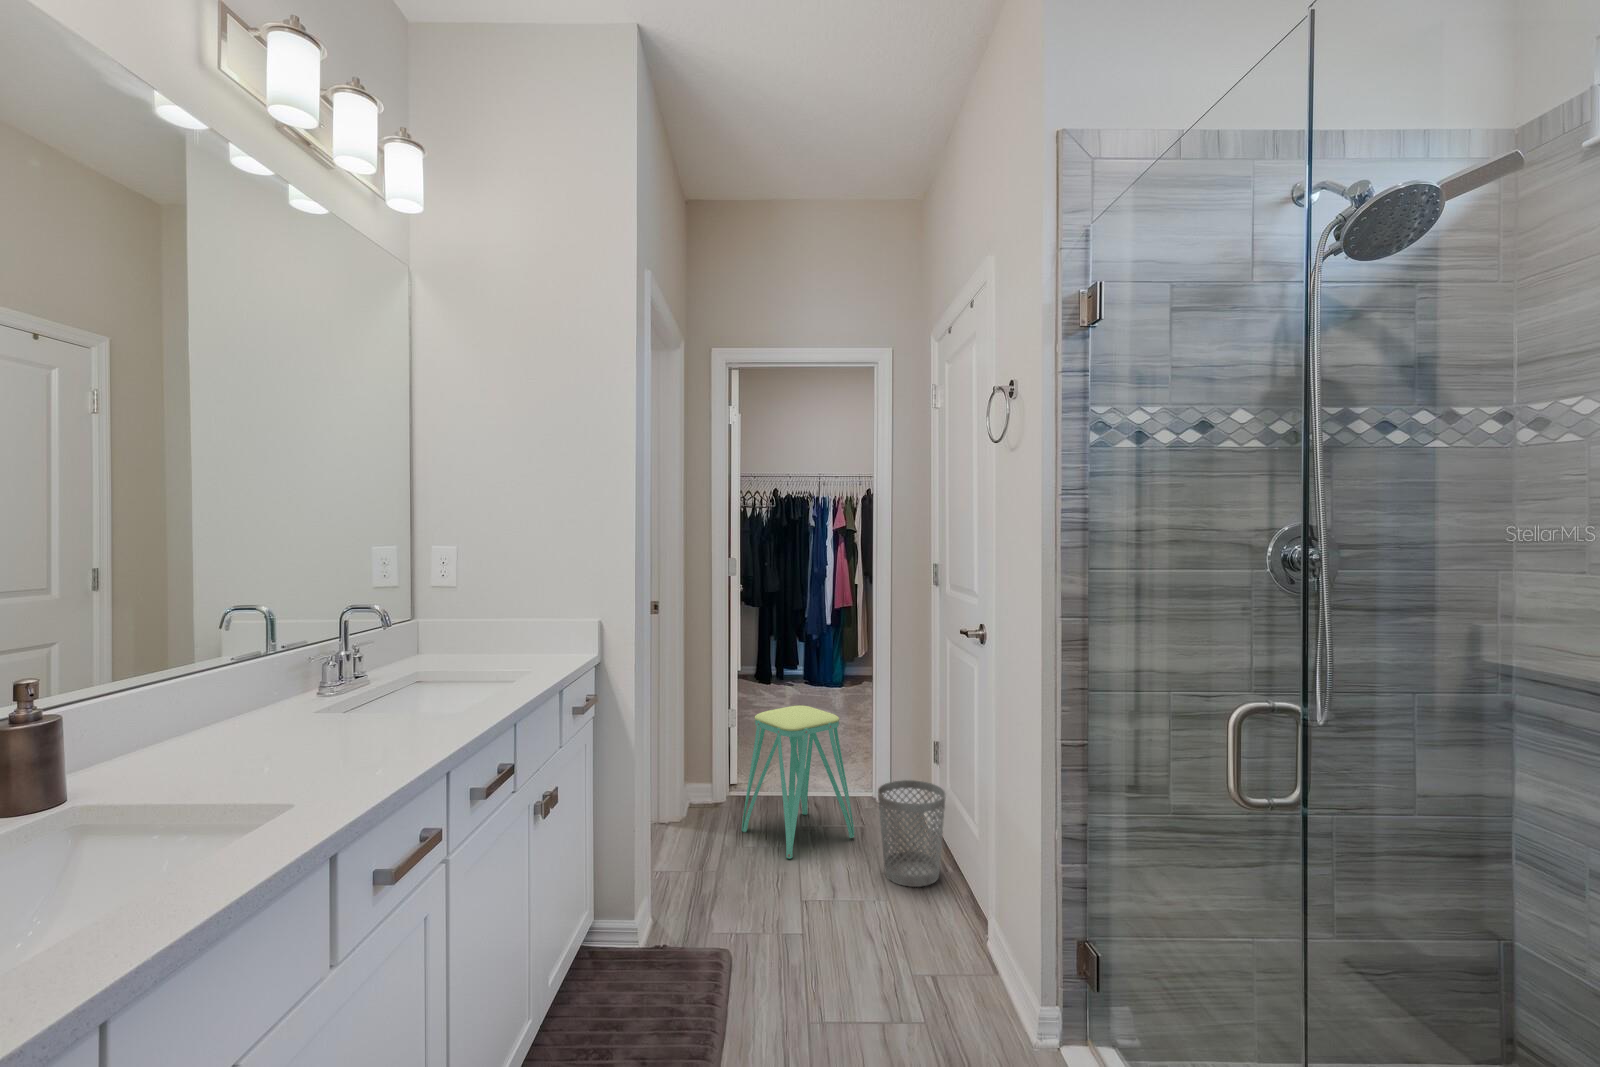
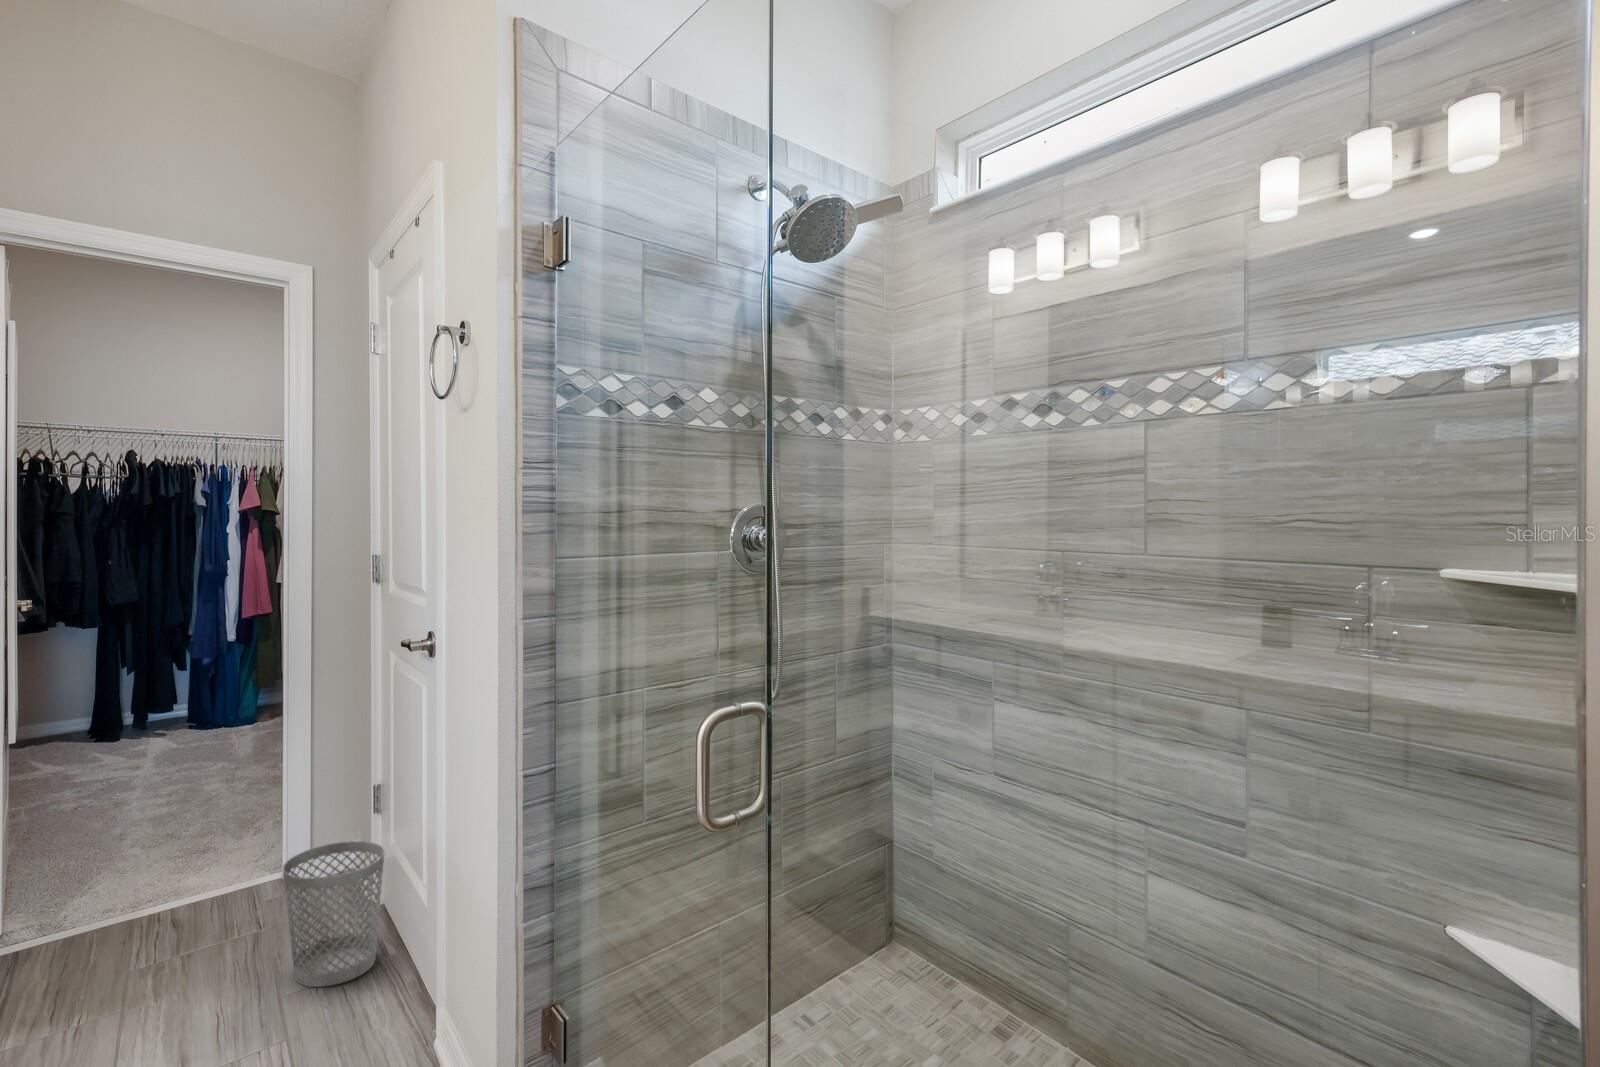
stool: present [742,705,855,859] -> none [44,765,250,997]

